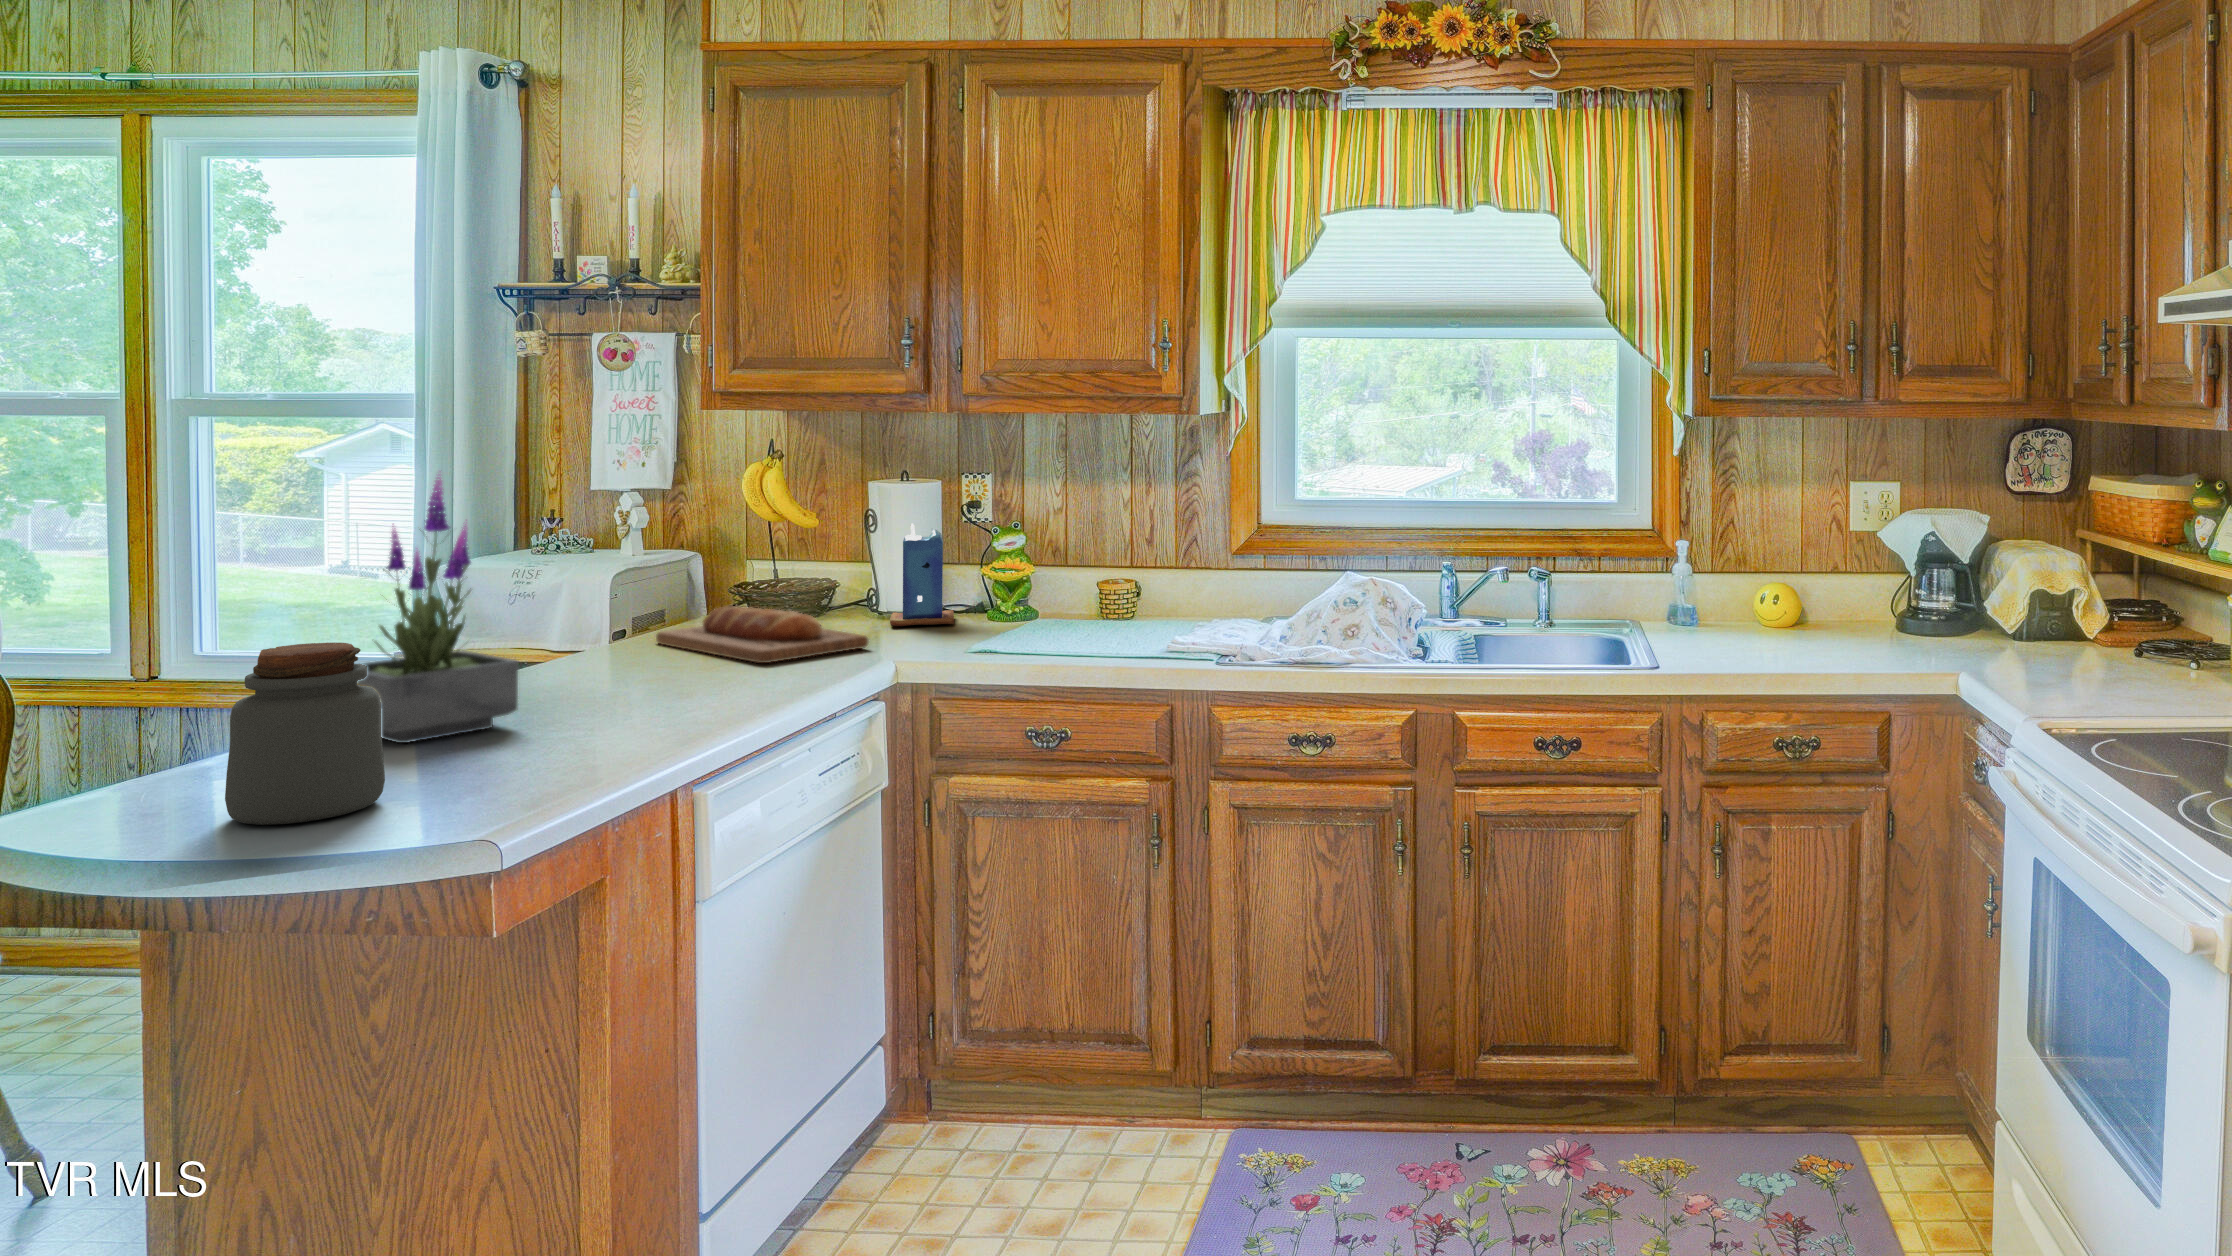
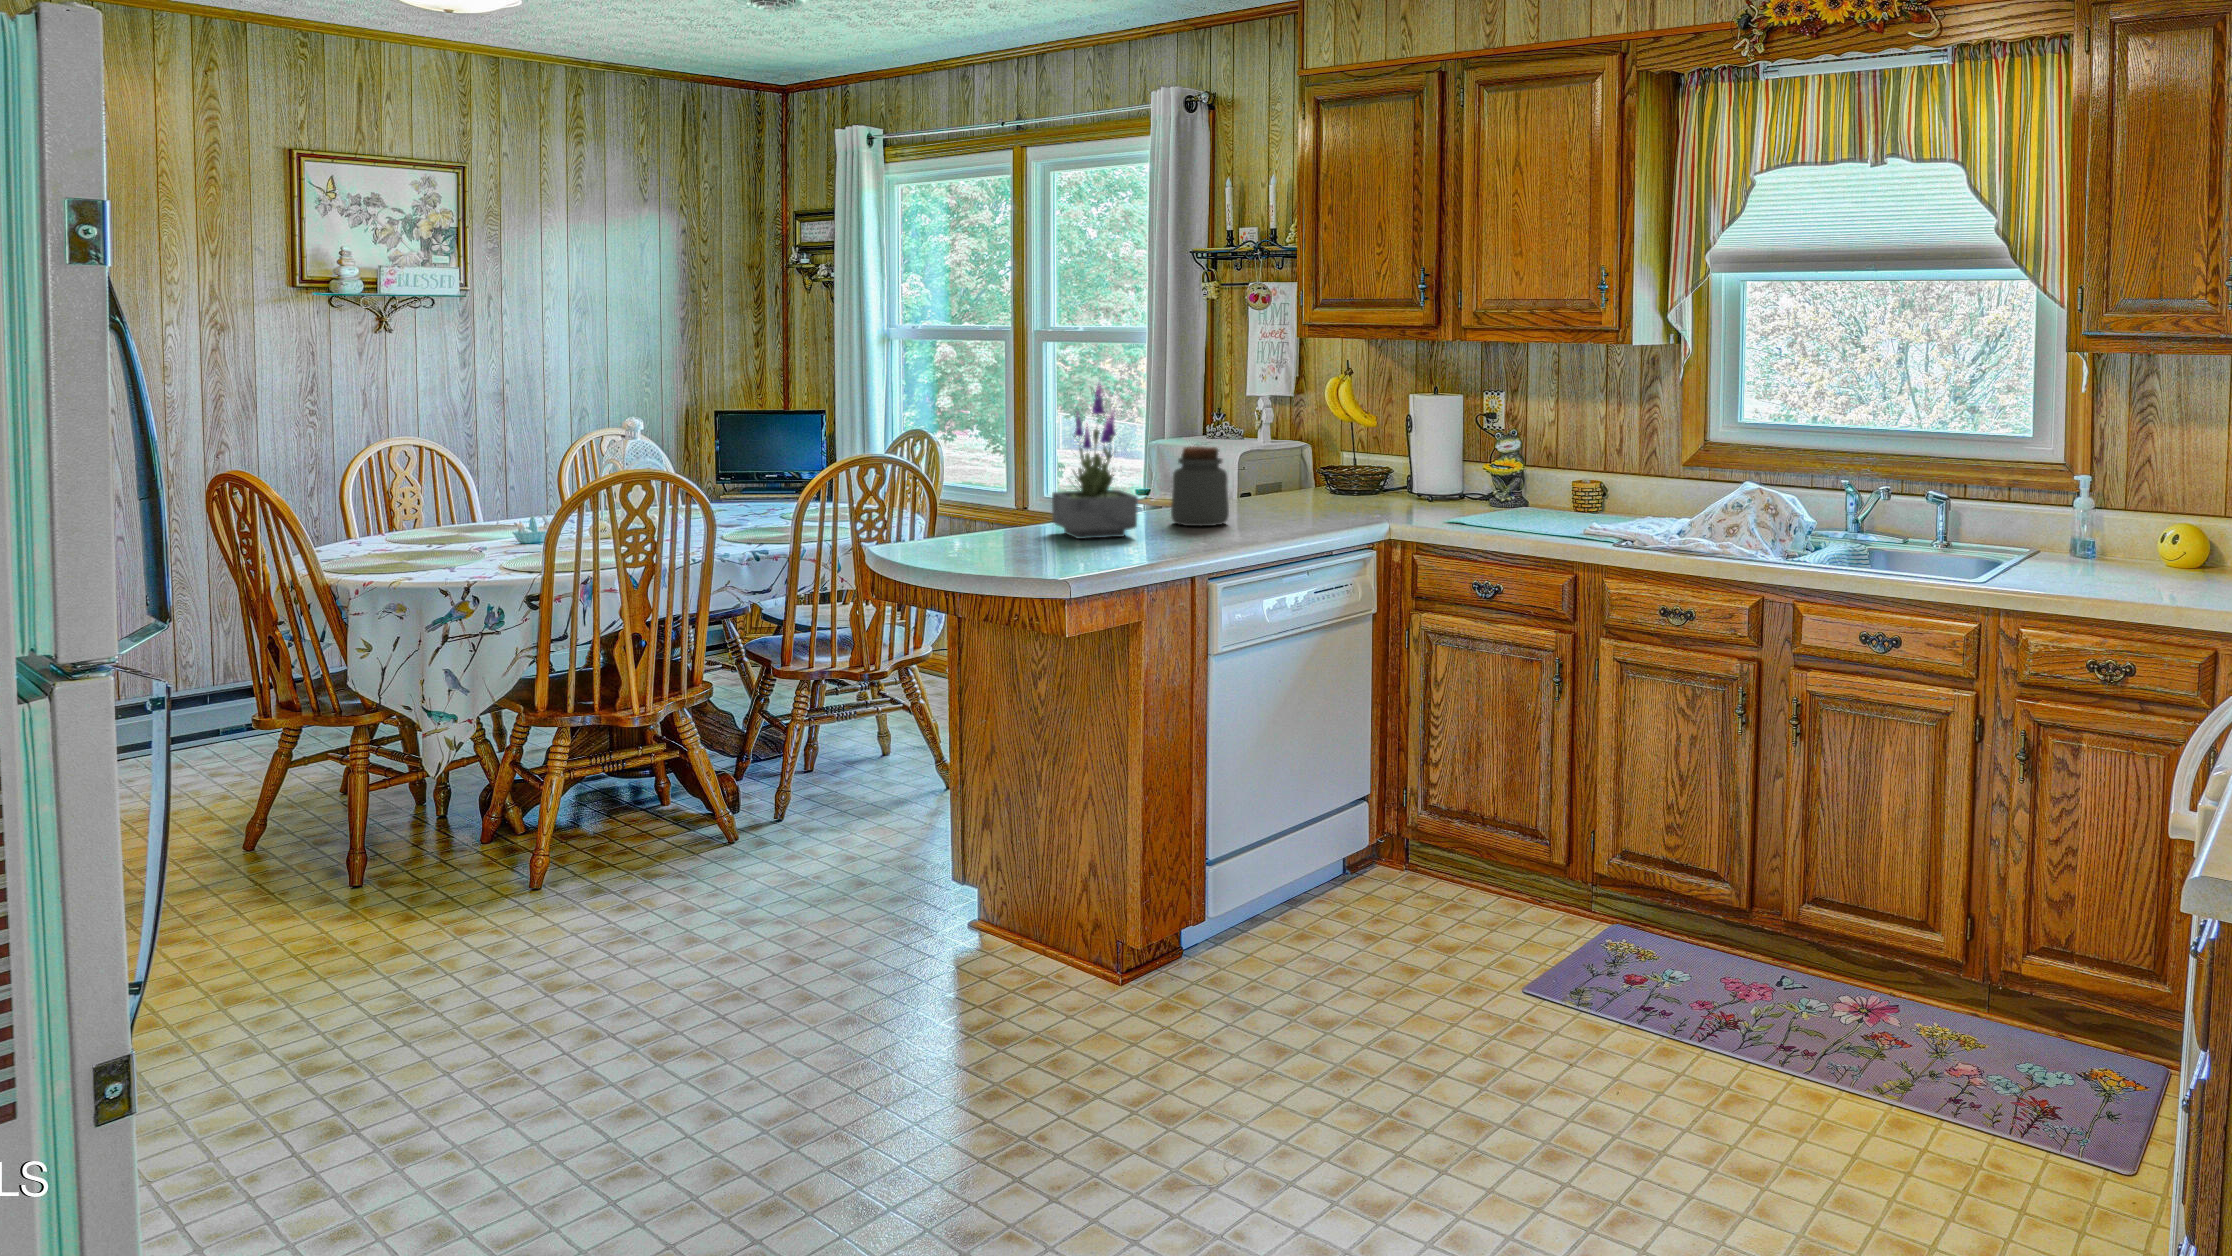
candle: present [890,523,954,626] -> none [1405,429,1456,508]
bread loaf: present [656,606,868,663] -> none [1252,482,1374,519]
jar: present [225,642,385,825] -> present [1171,446,1229,526]

